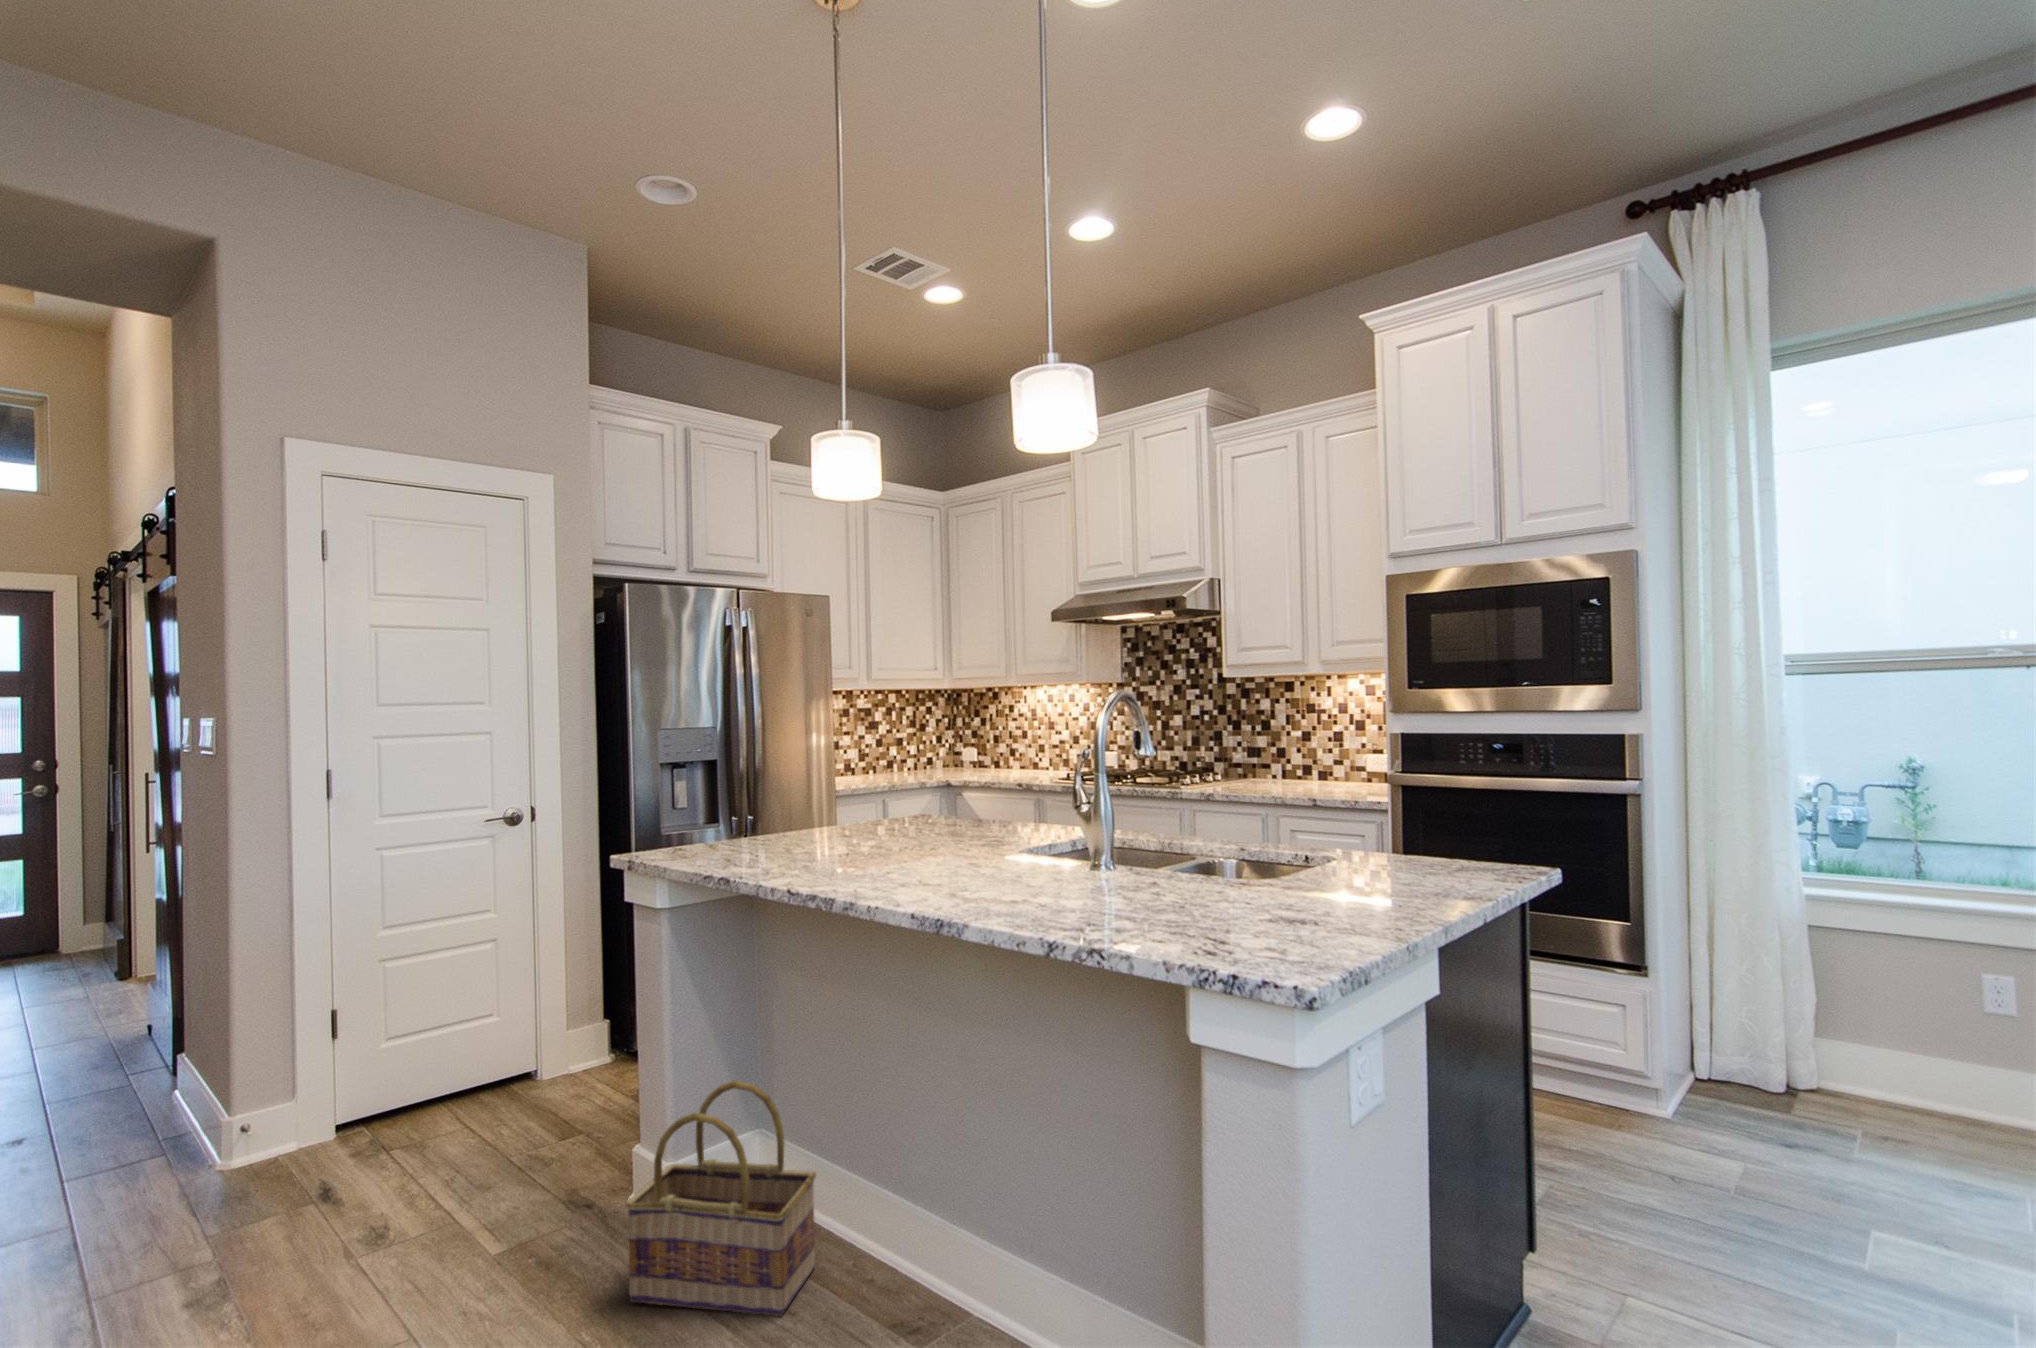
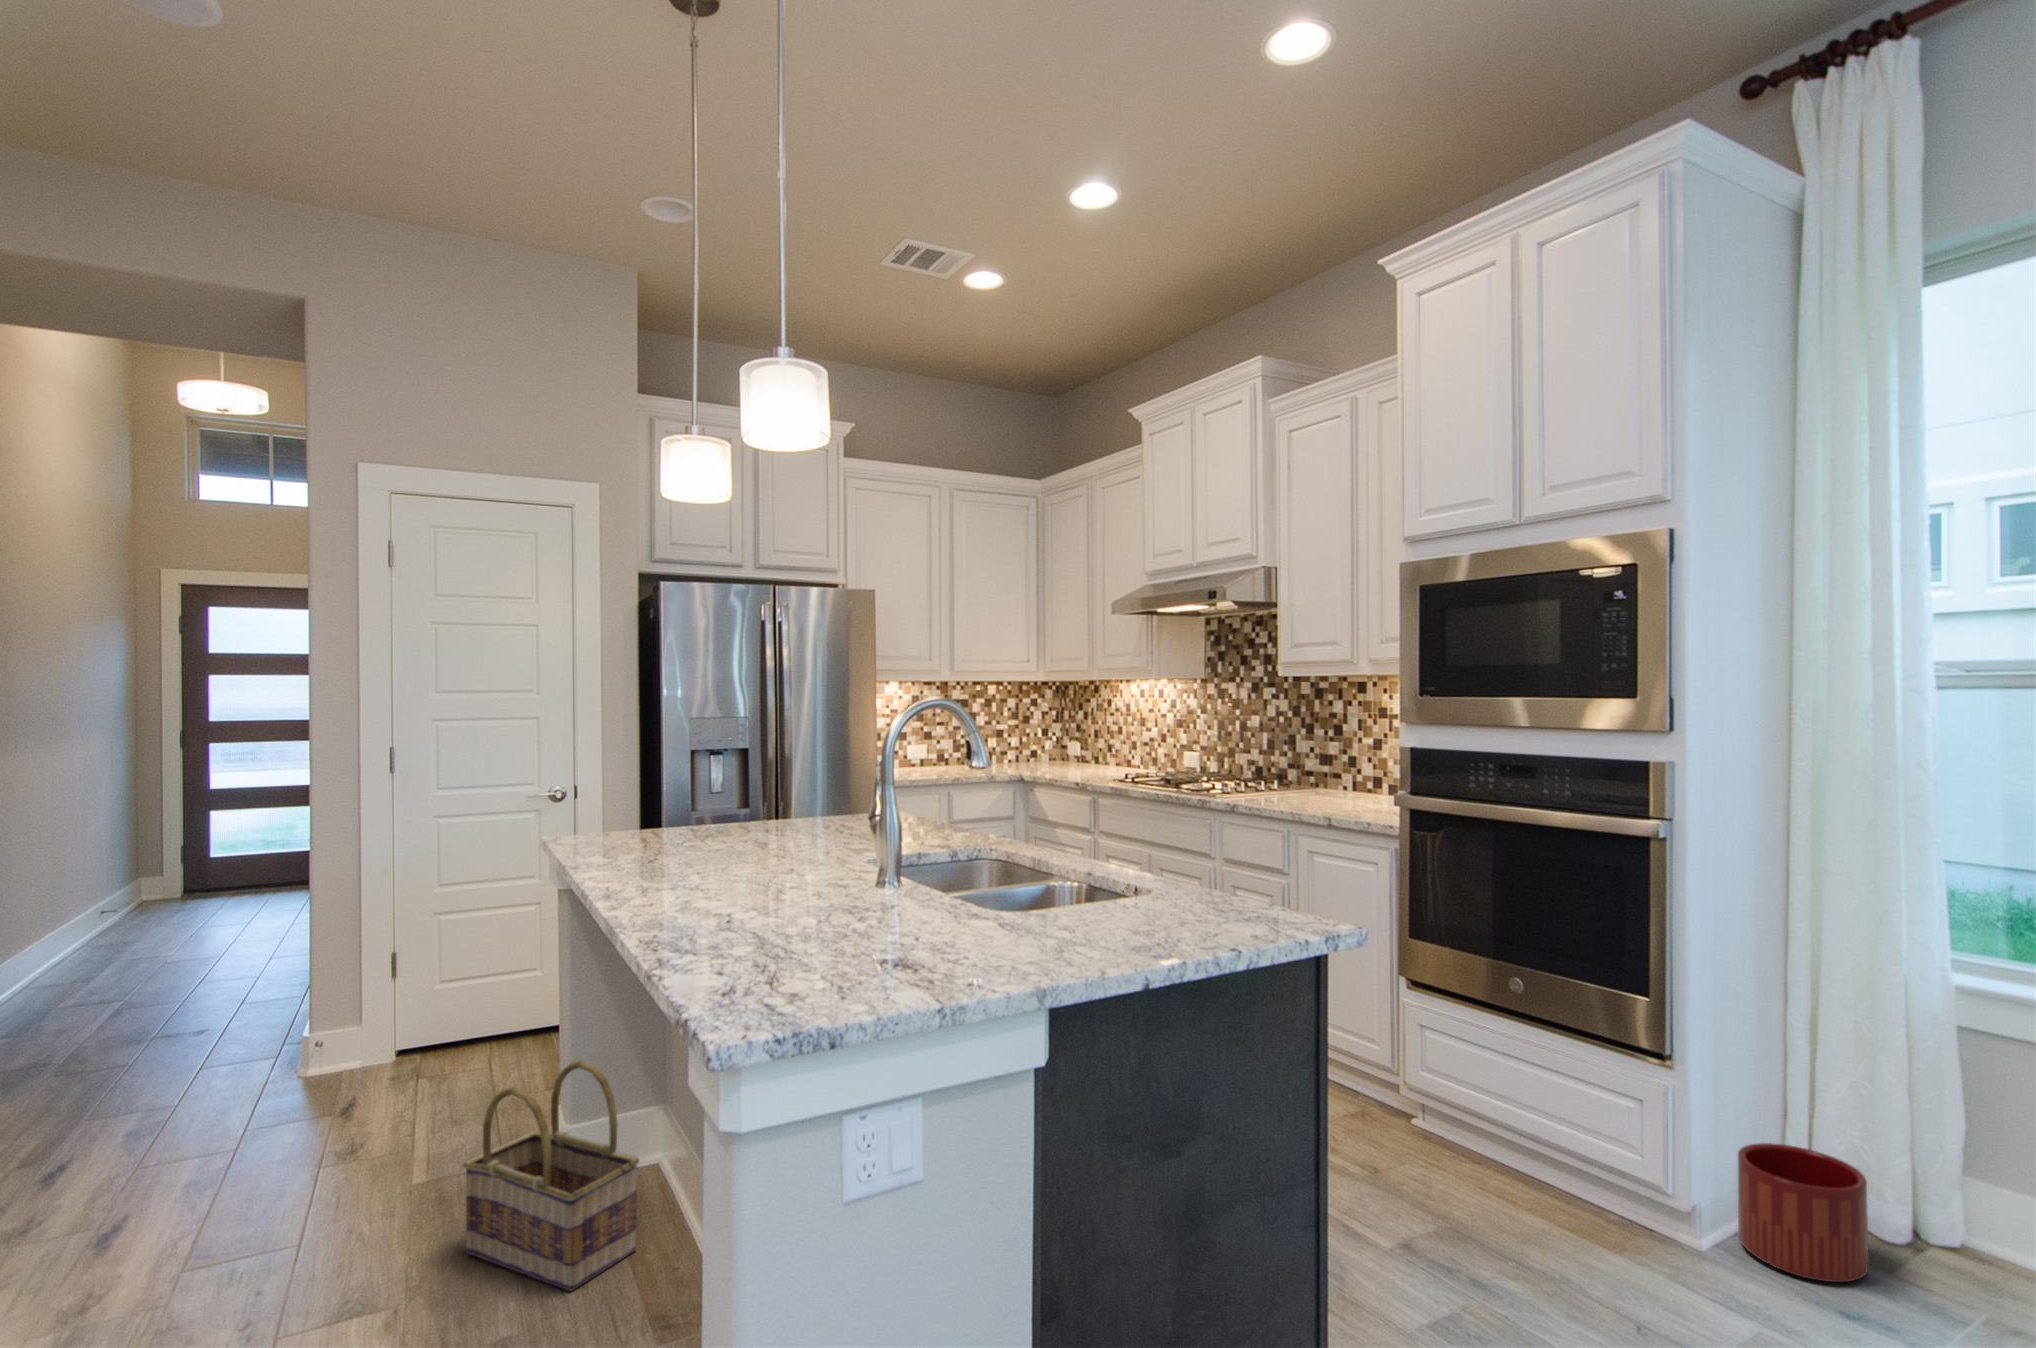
planter: none [1690,1032,1791,1130] -> present [1738,1143,1868,1282]

